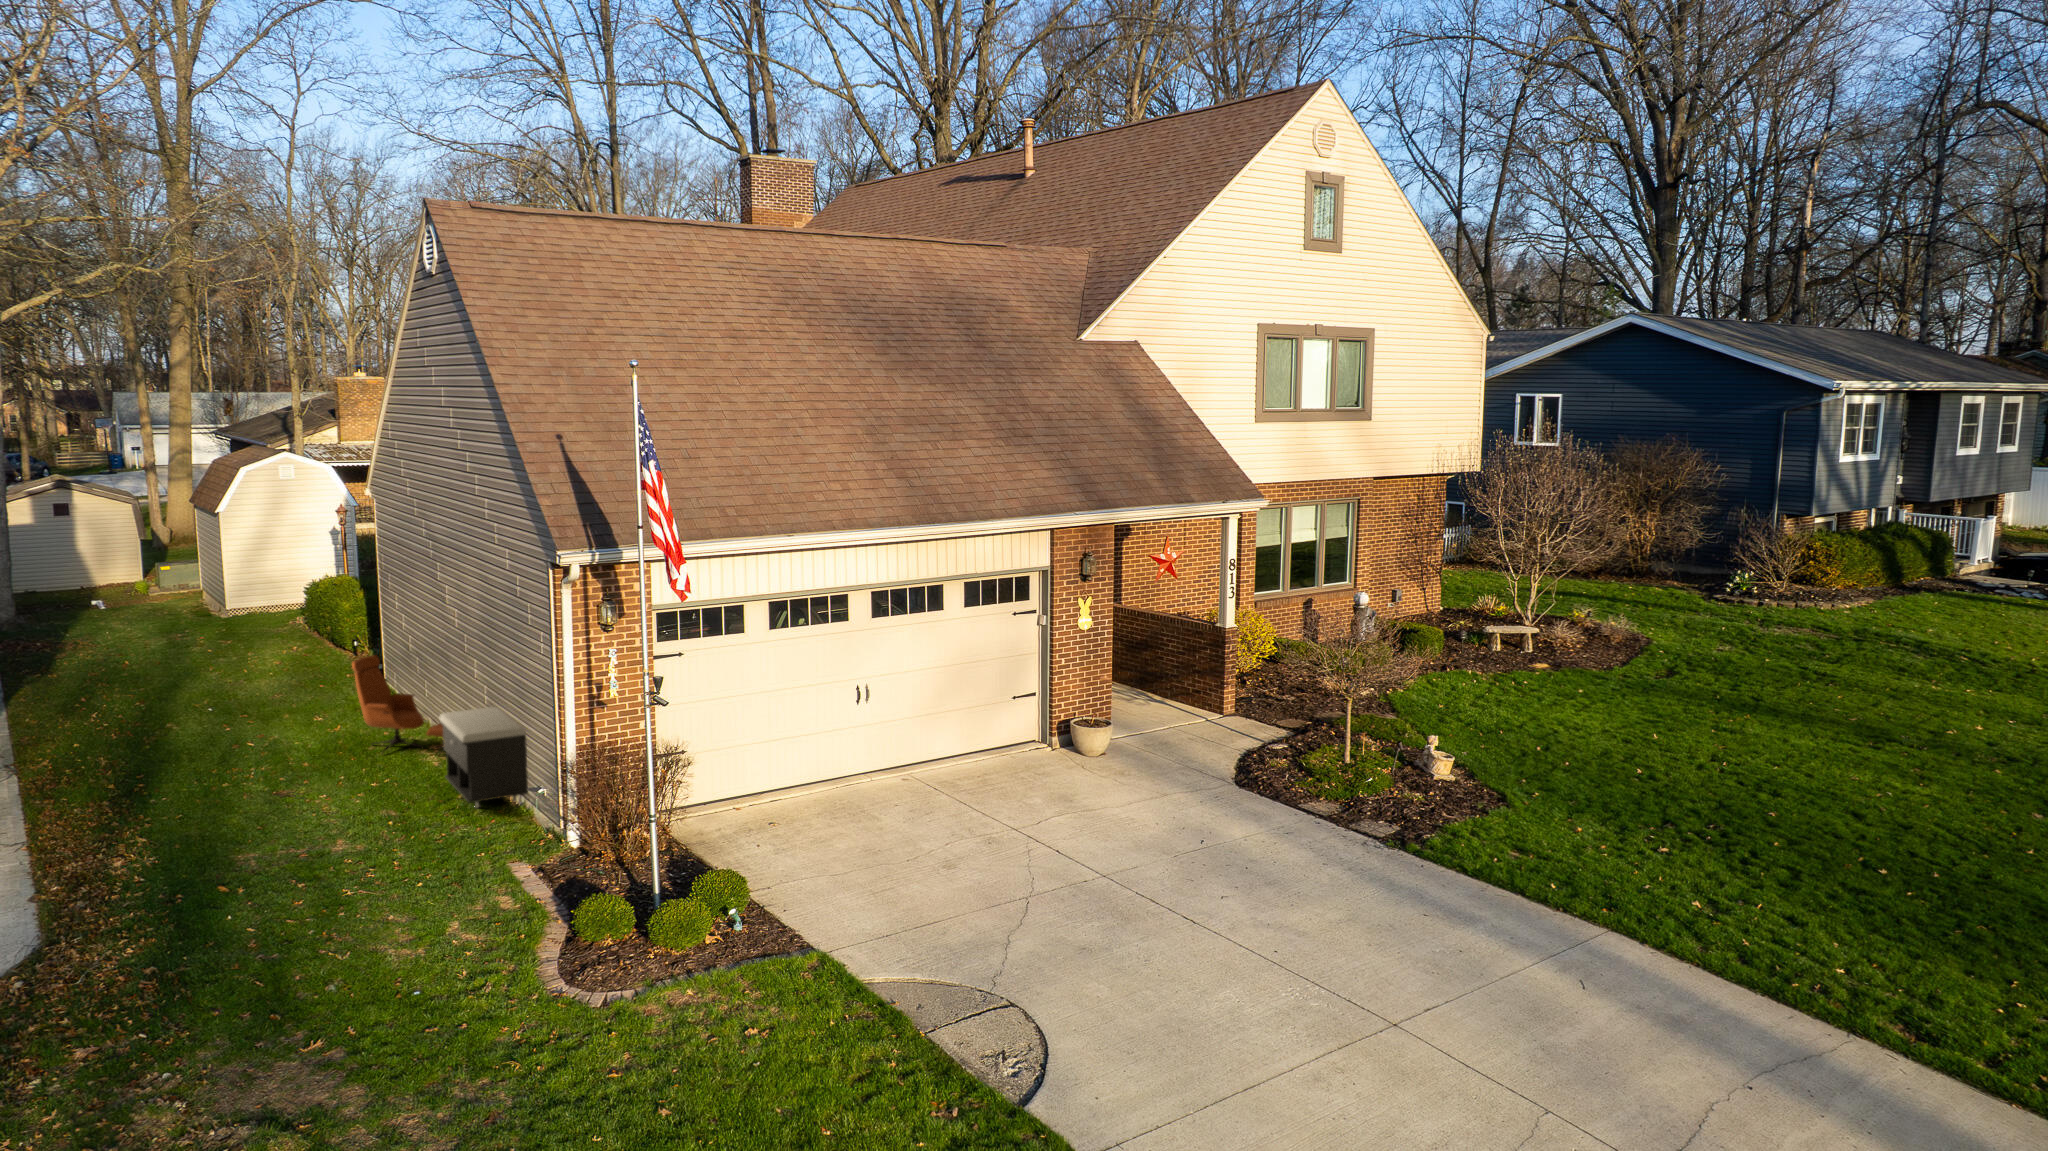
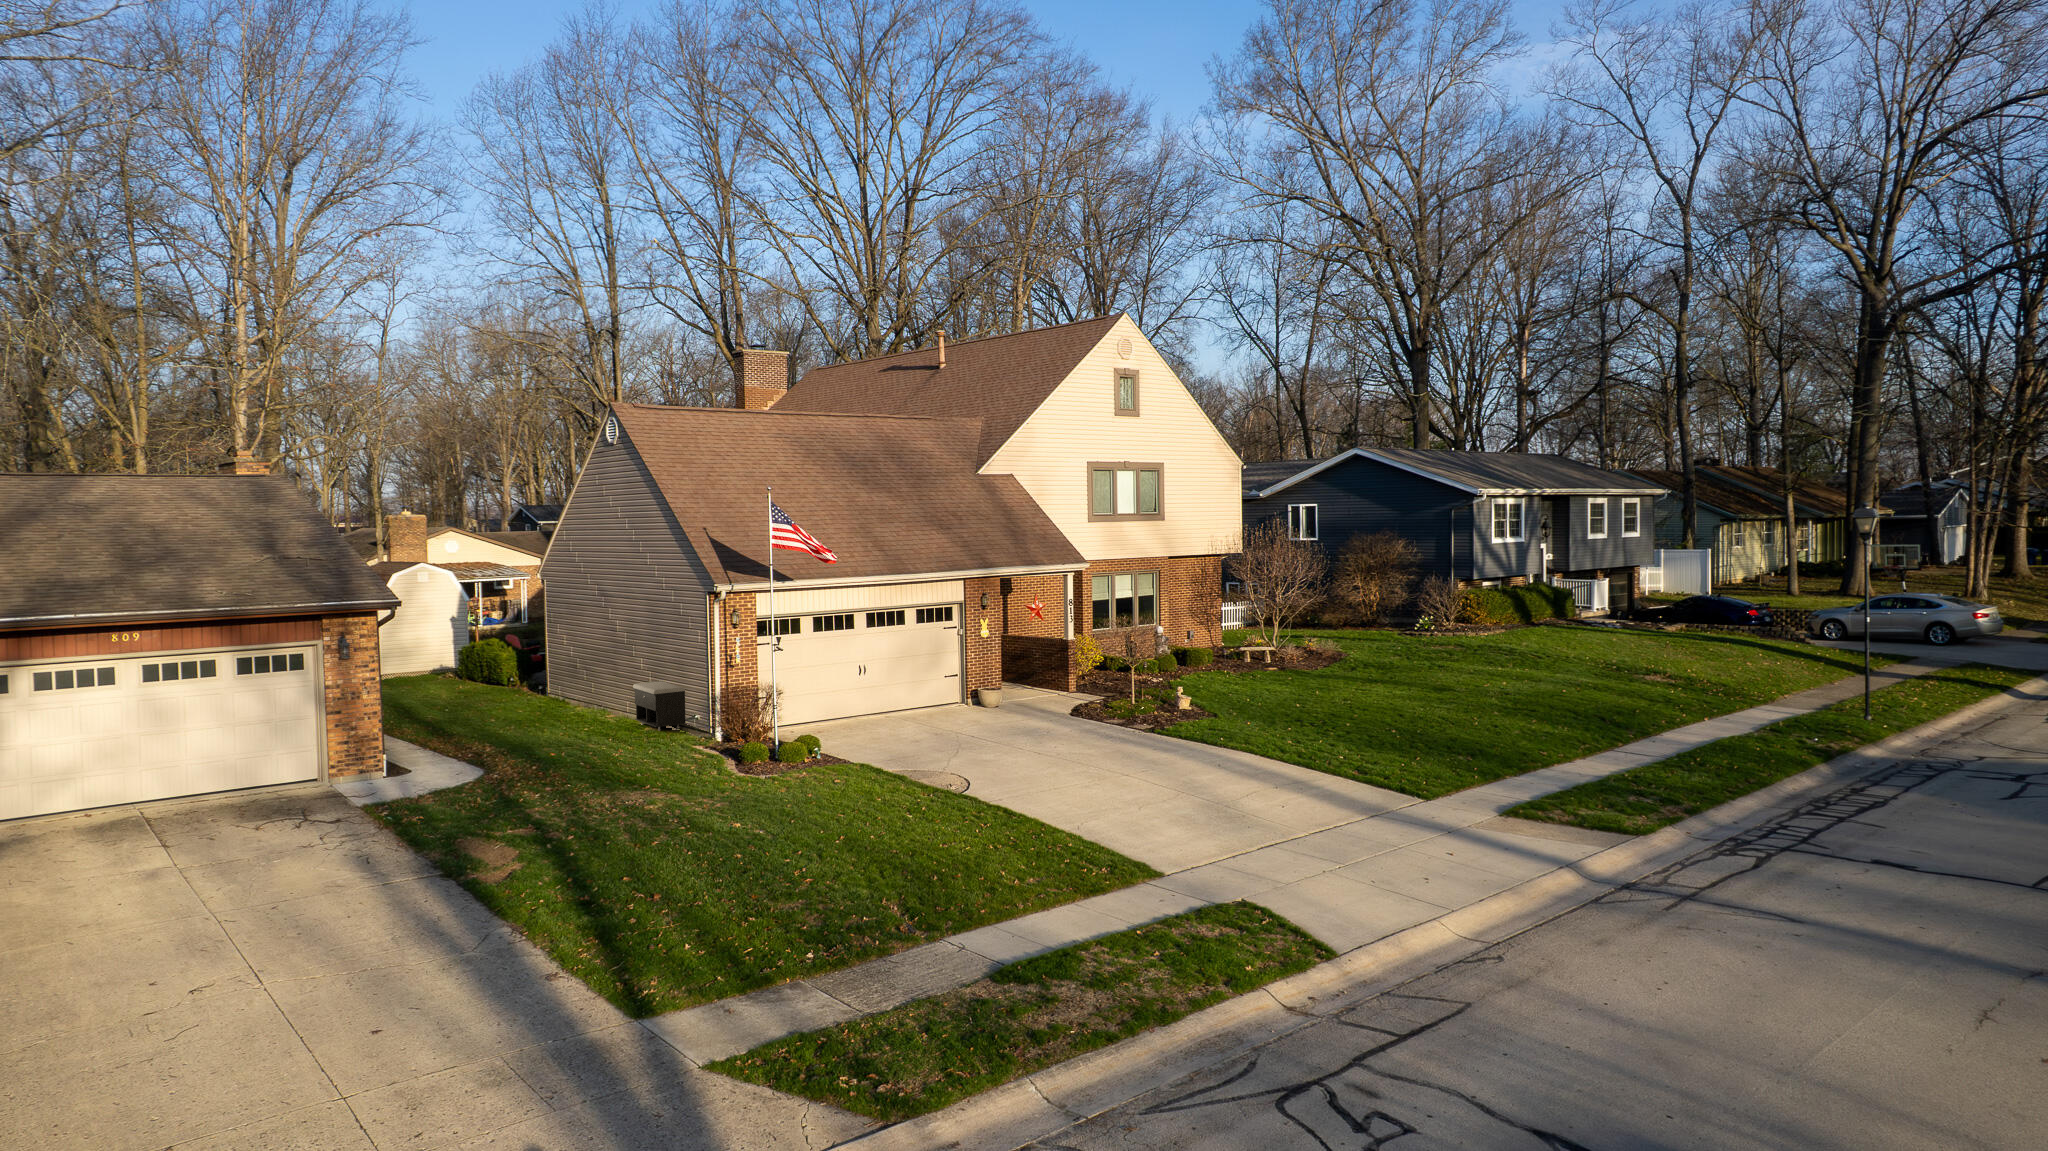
lounge chair: present [352,655,444,753] -> none [572,661,638,715]

